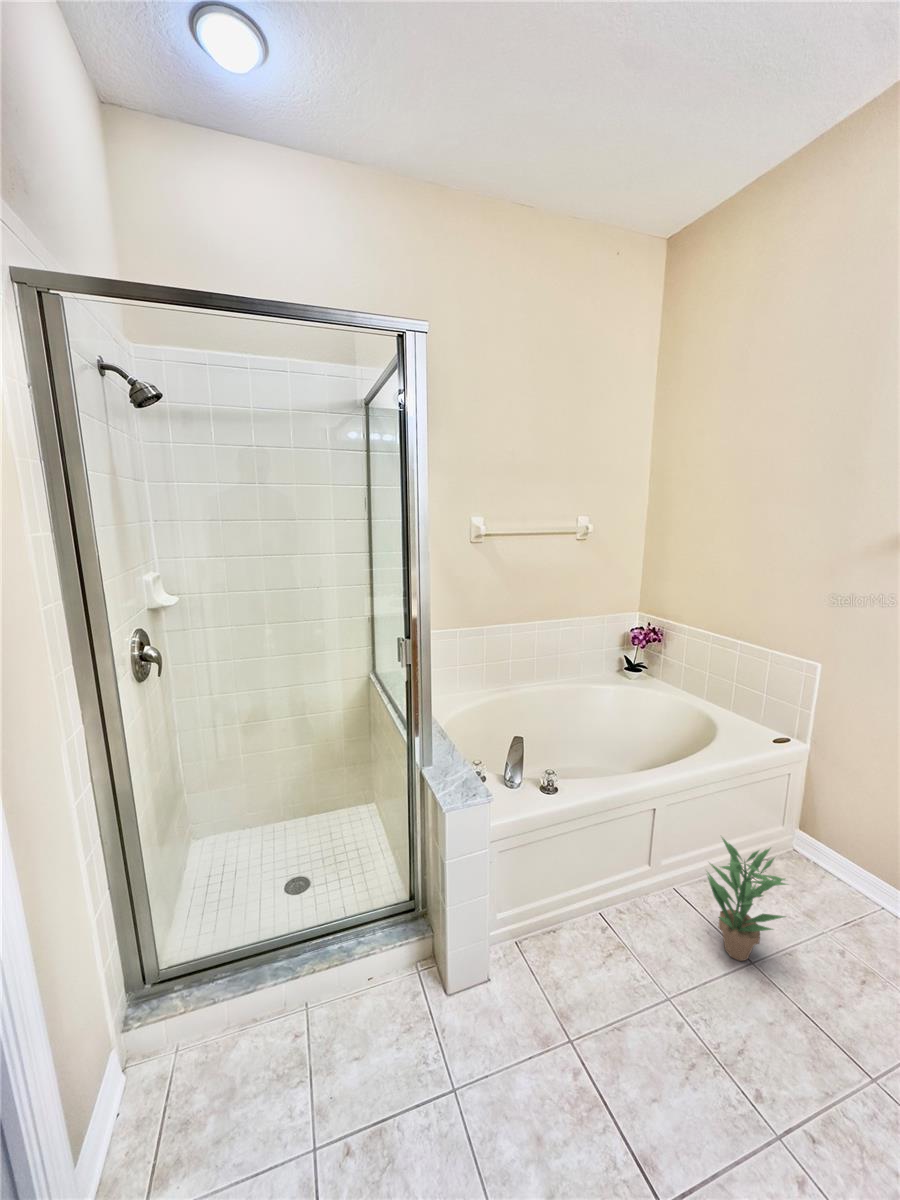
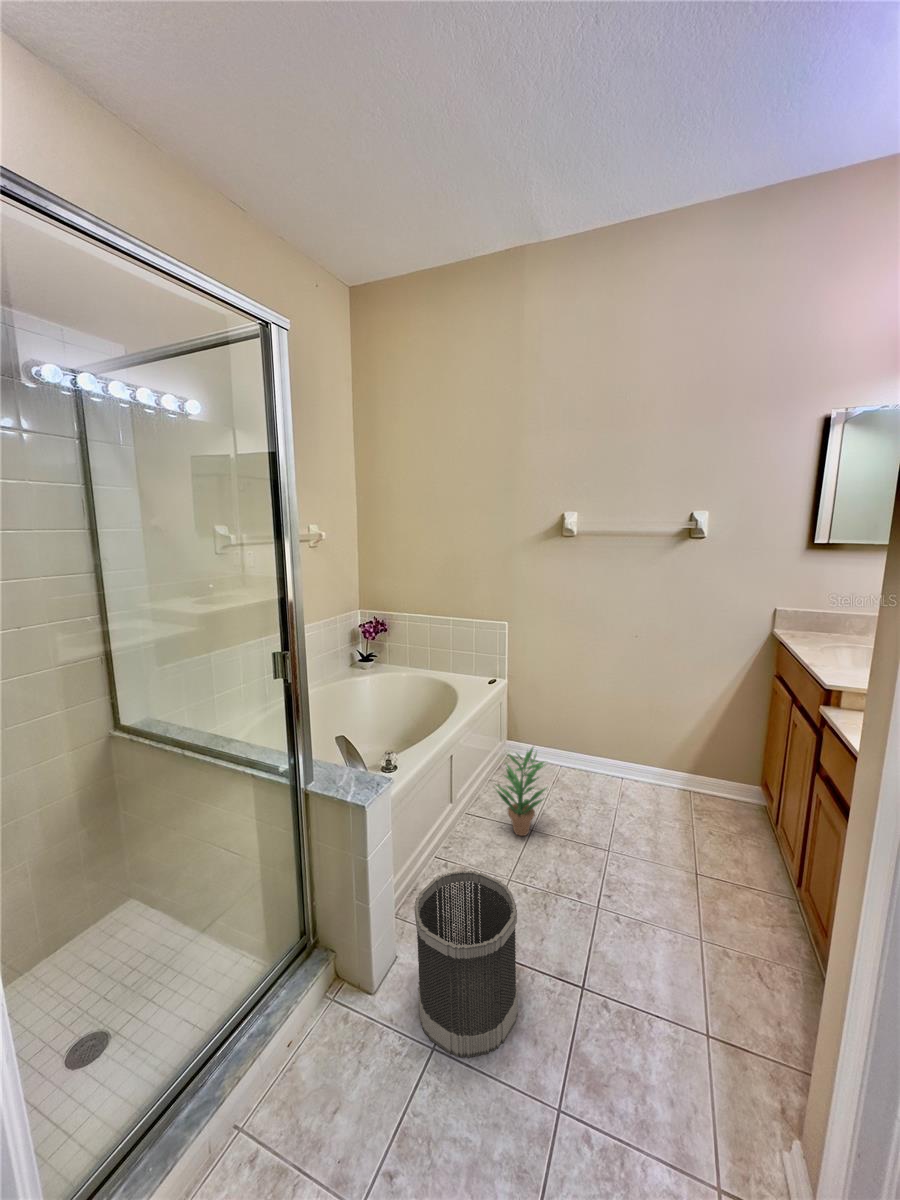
wastebasket: none [456,925,576,1160] -> present [415,871,518,1058]

